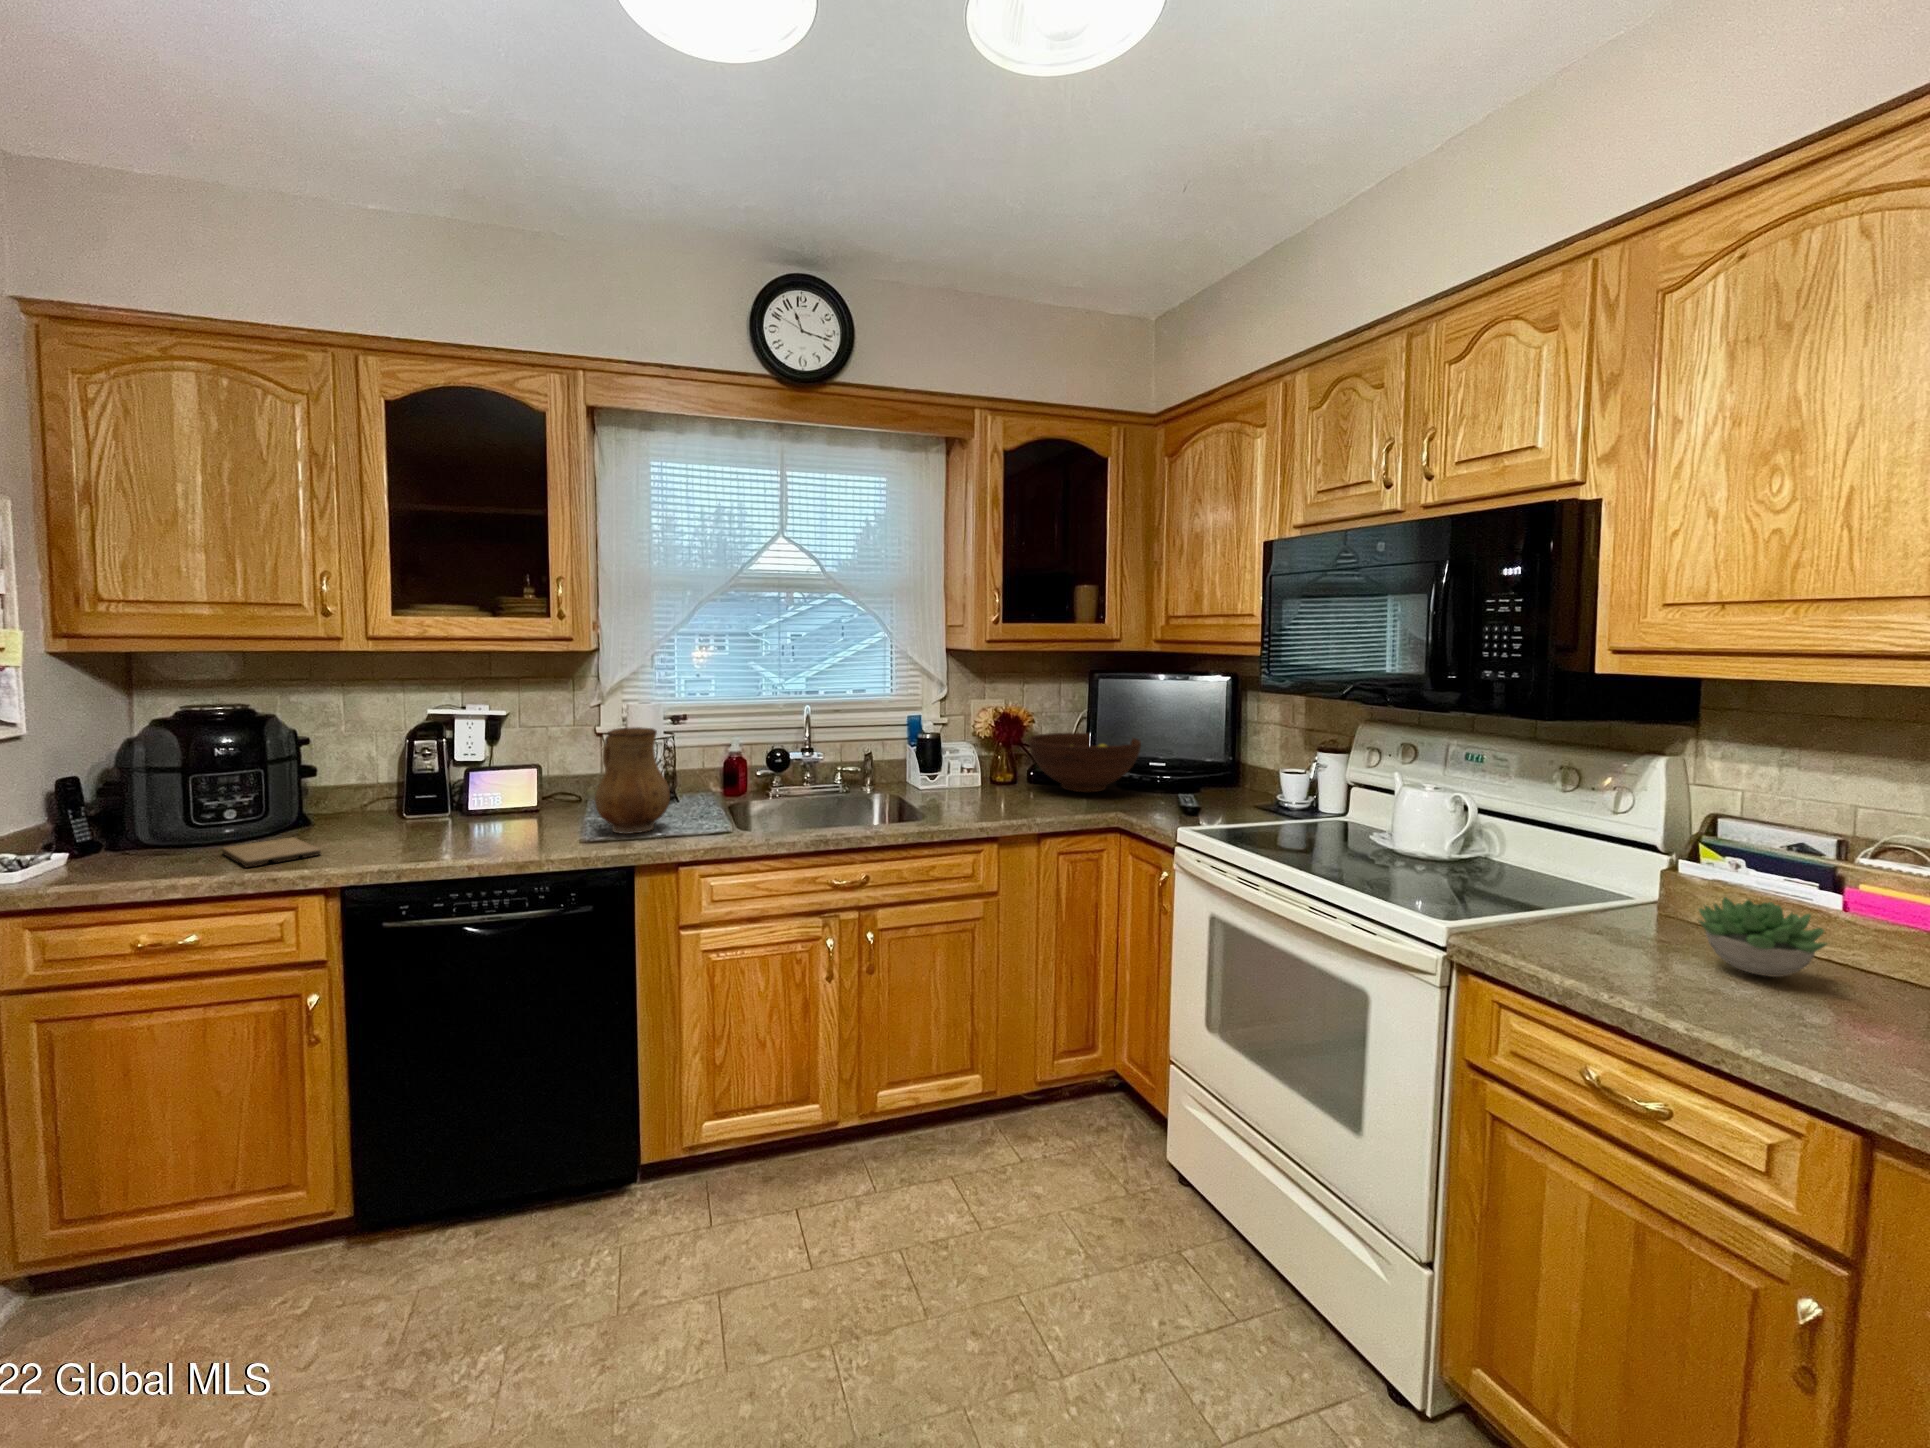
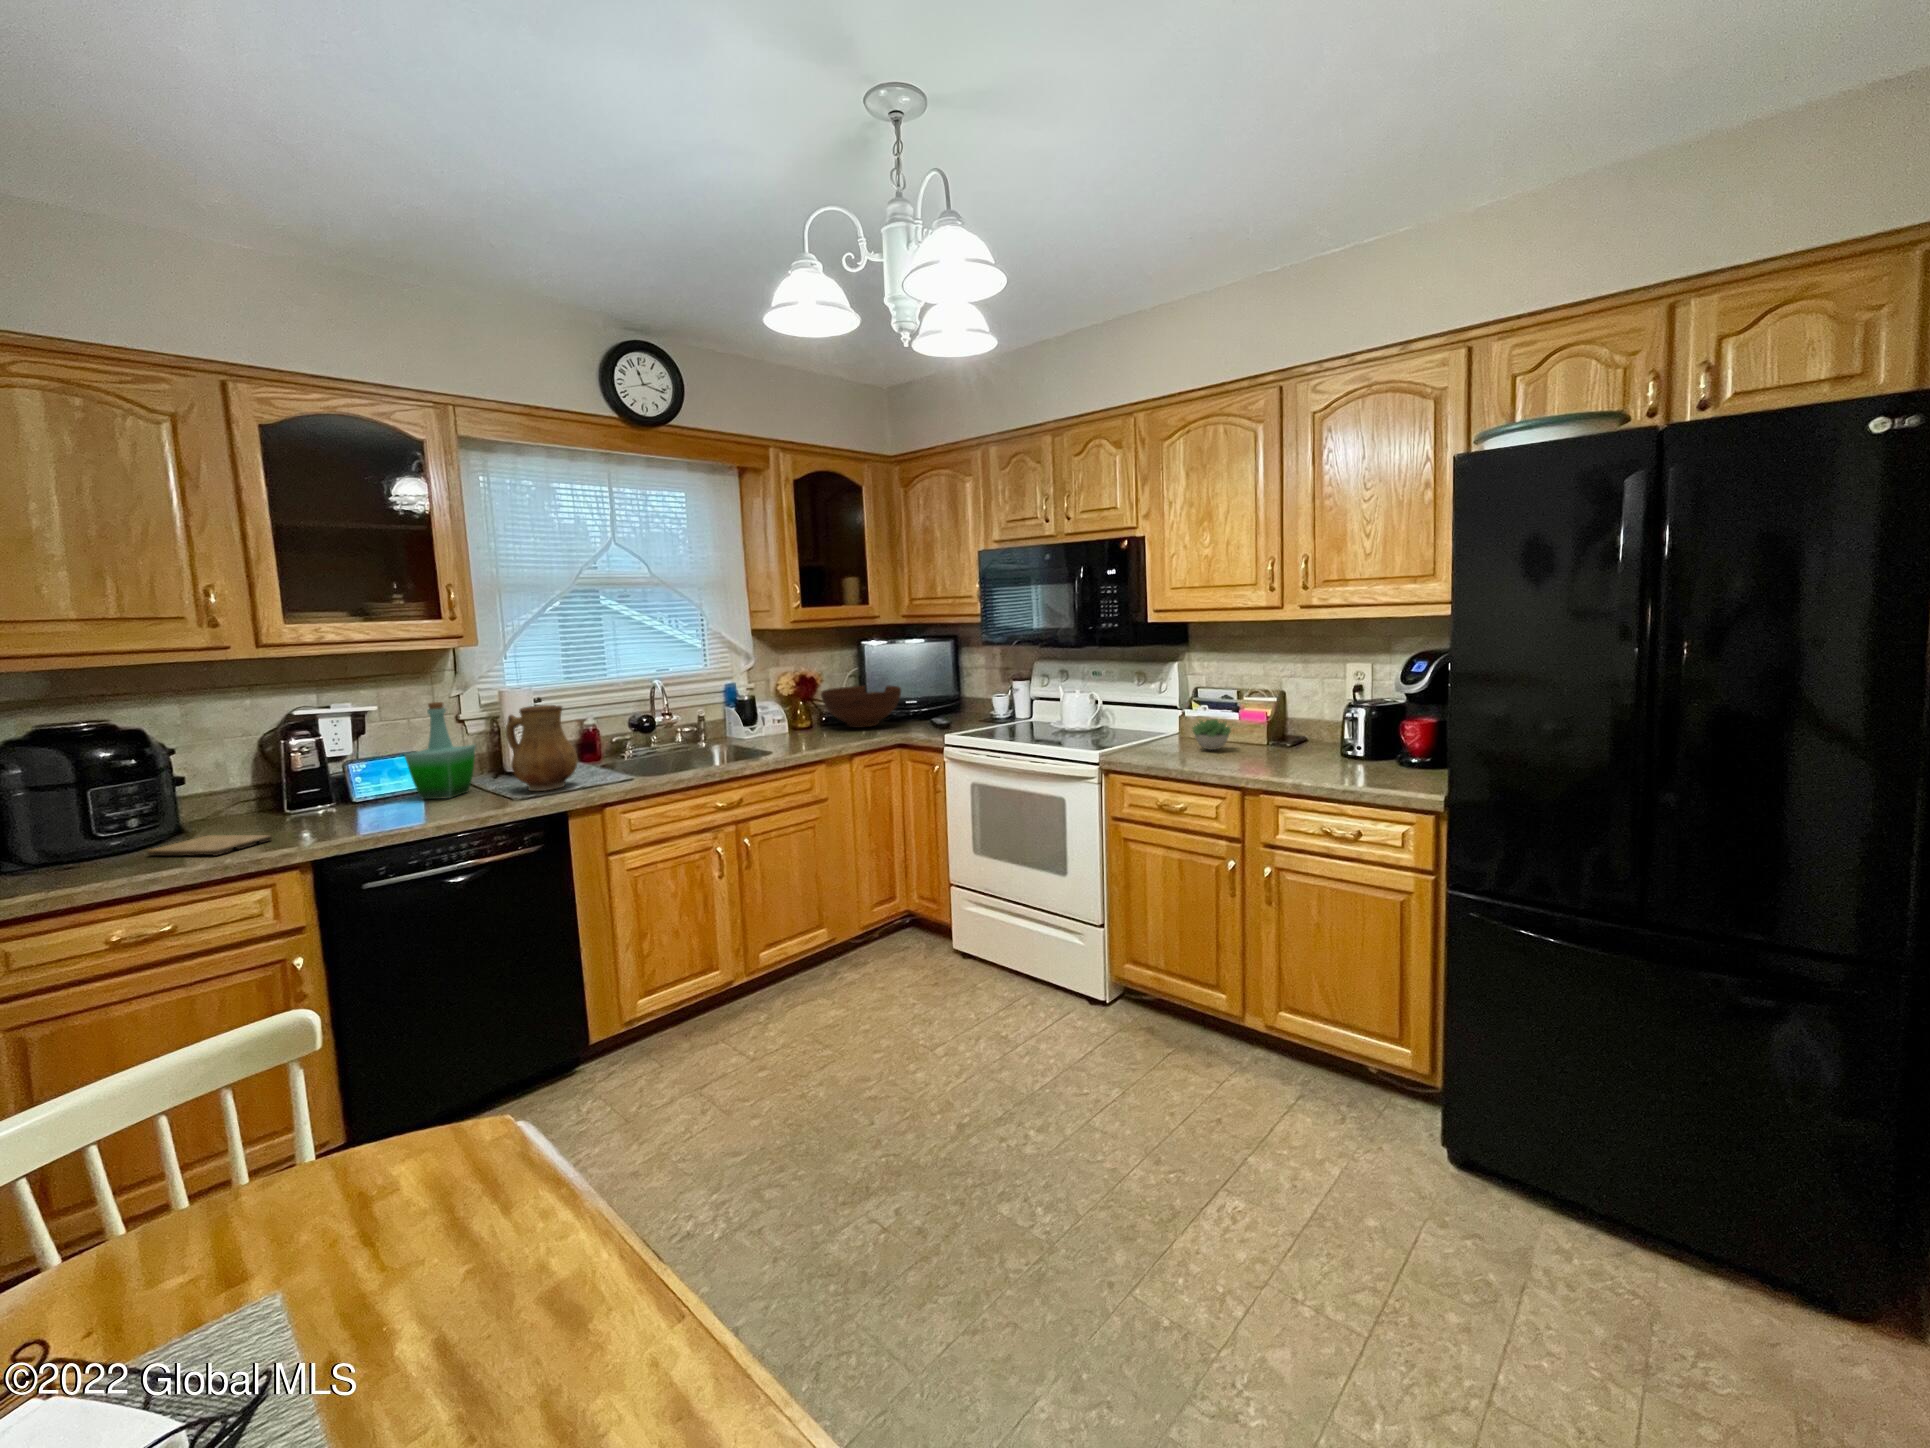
bottle: none [503,713,578,826] -> present [404,702,476,799]

